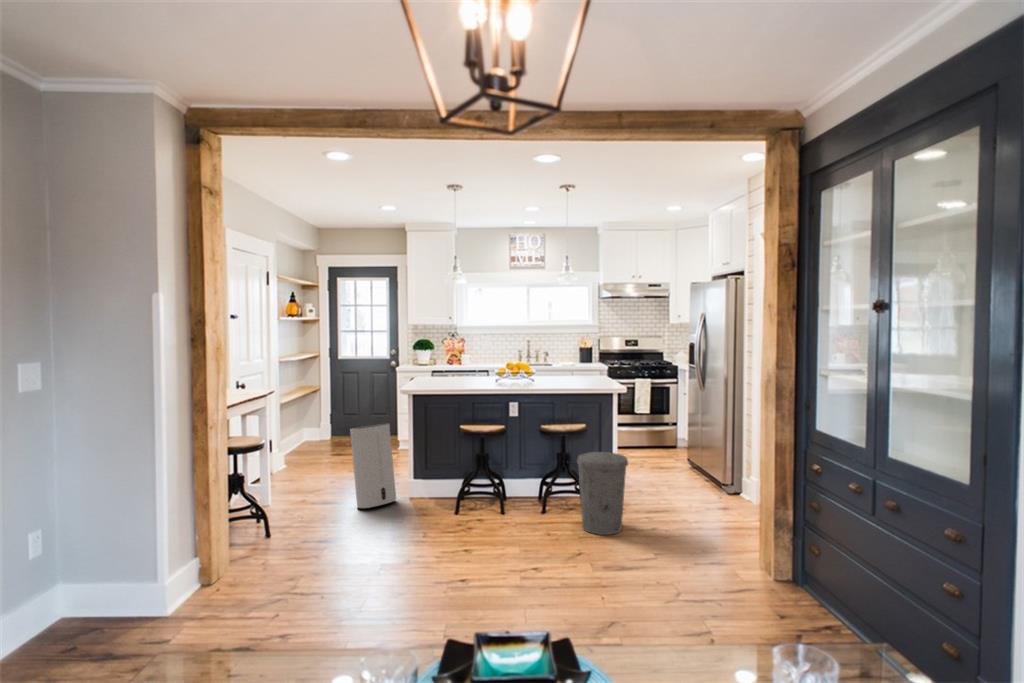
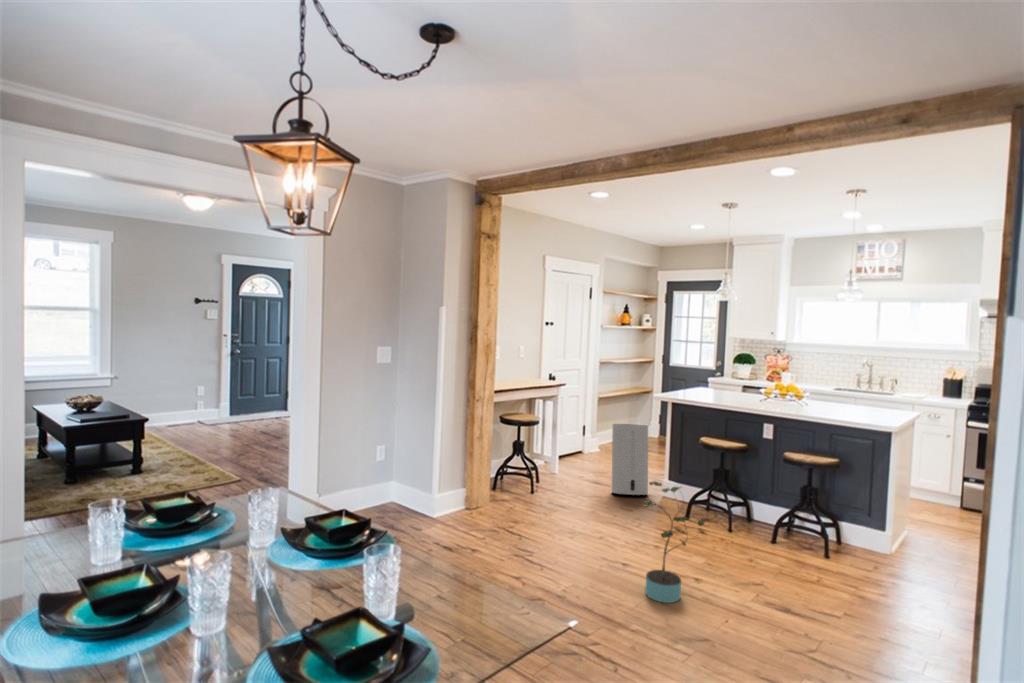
trash can: present [577,452,628,535] -> none [793,489,857,585]
potted plant: none [505,477,569,605] -> present [643,481,706,603]

